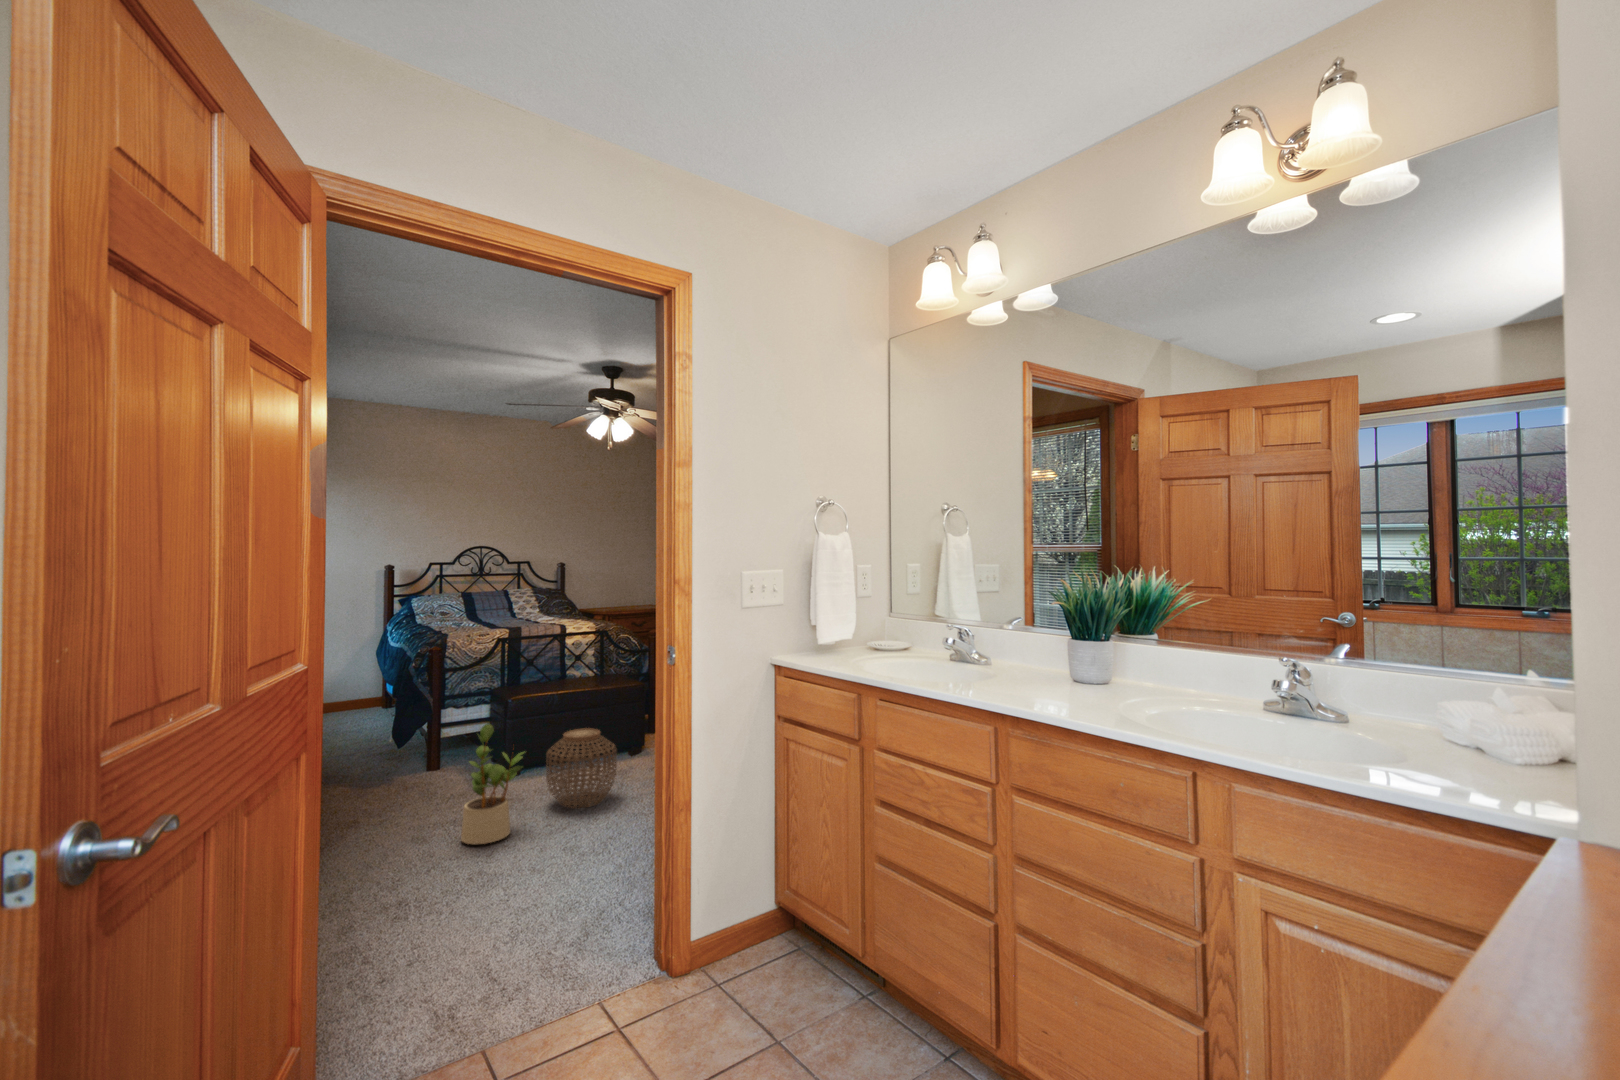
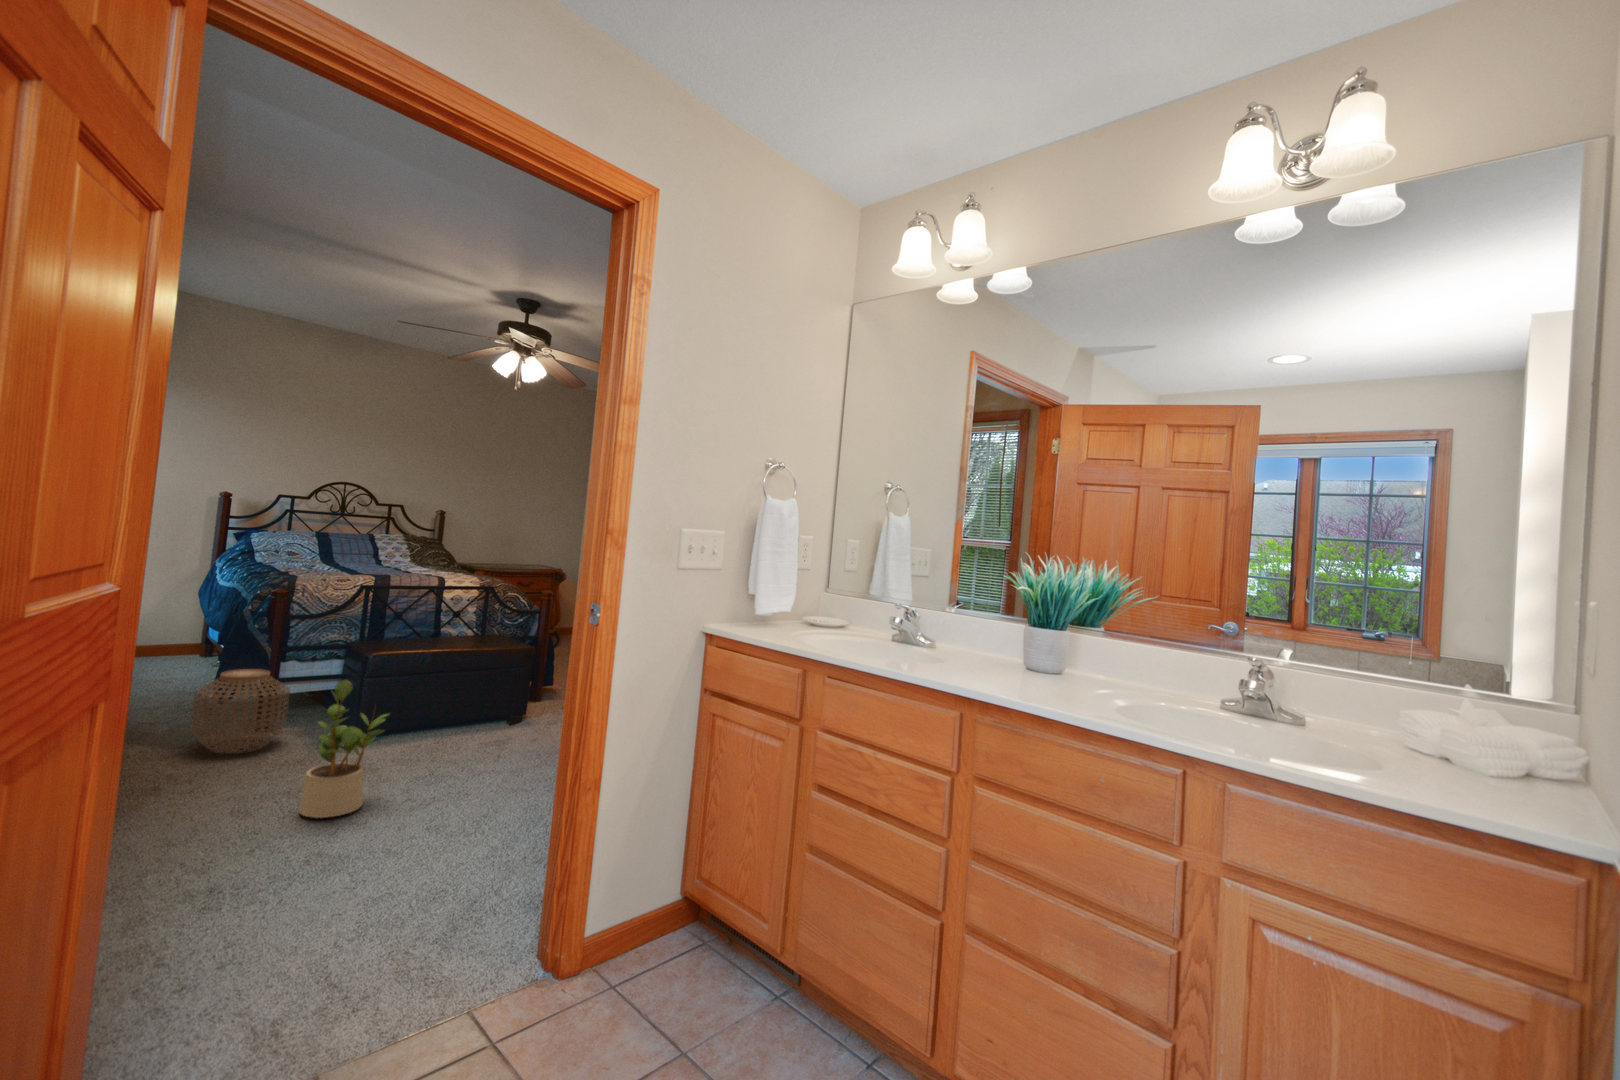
woven basket: present [546,728,617,808] -> present [192,669,289,754]

